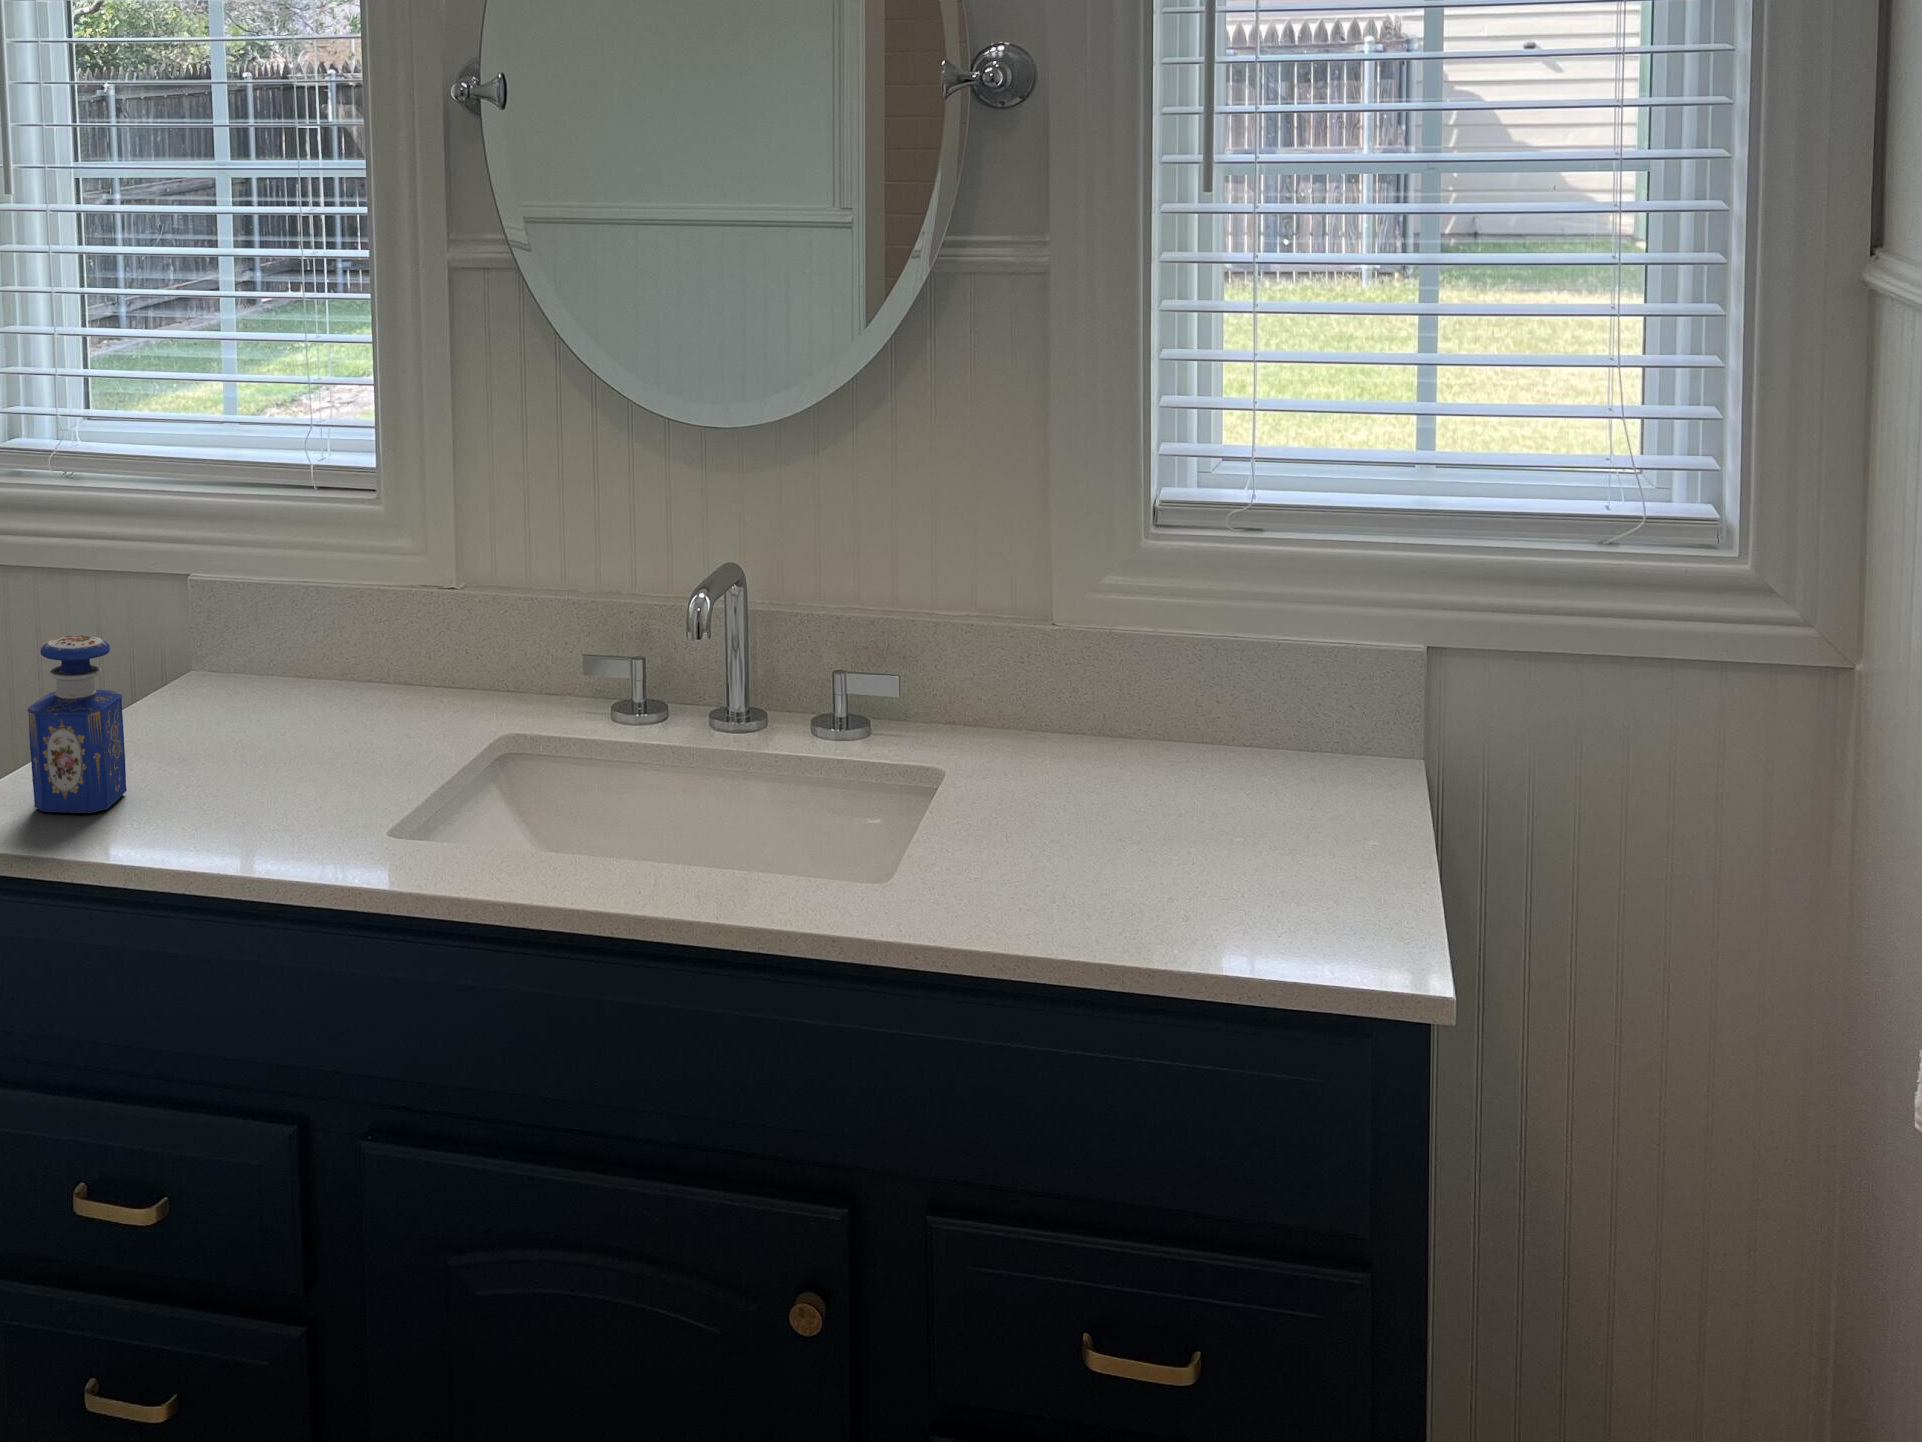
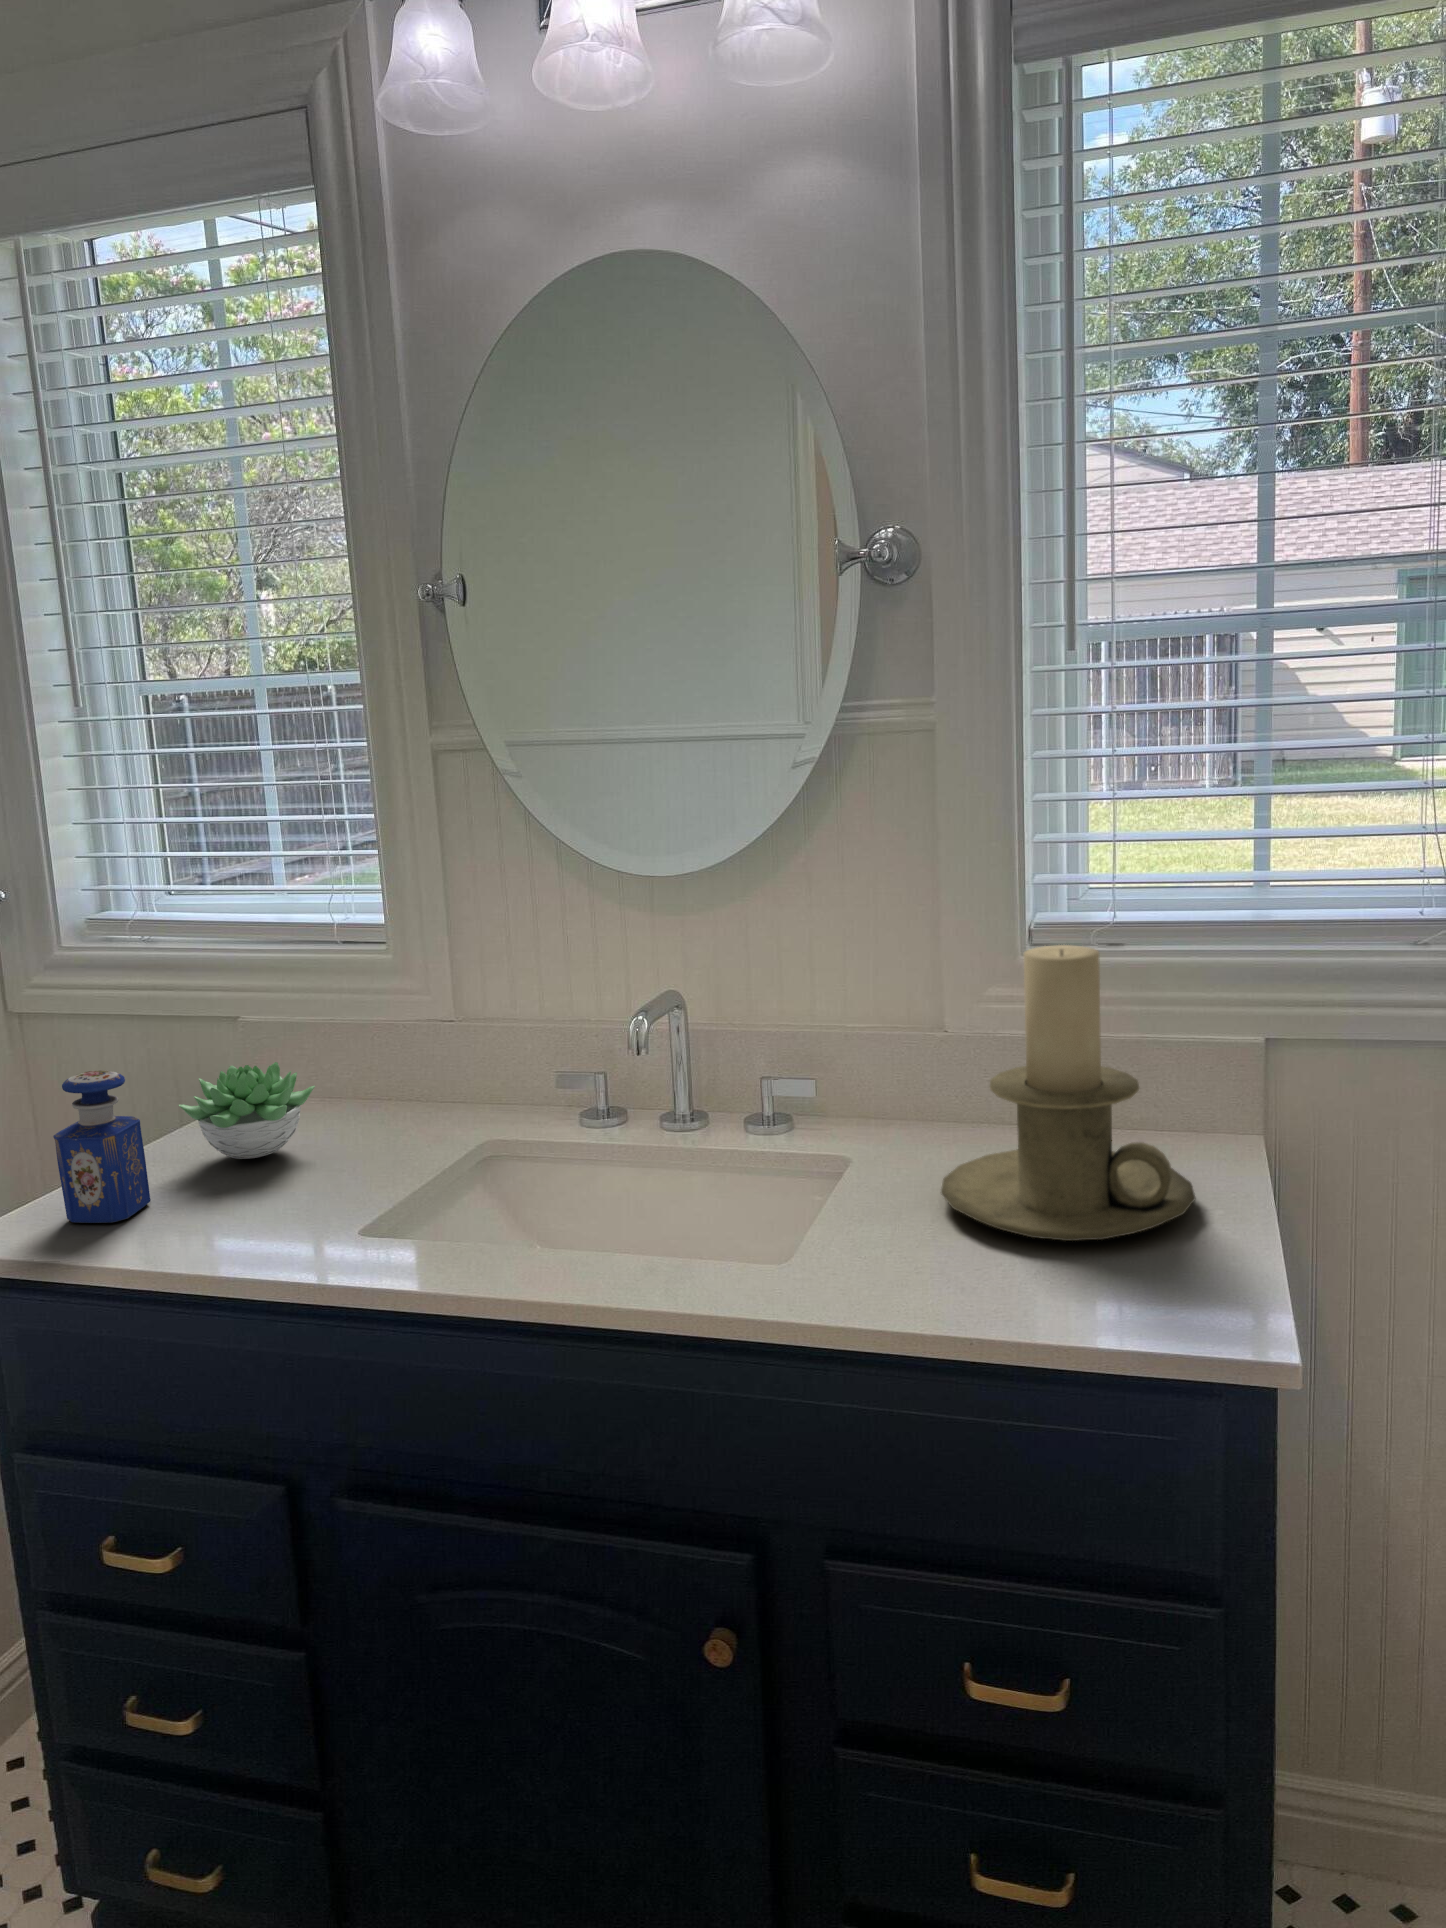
candle holder: none [1055,530,1346,865] -> present [941,945,1195,1241]
succulent plant: none [148,634,304,747] -> present [179,1062,315,1159]

